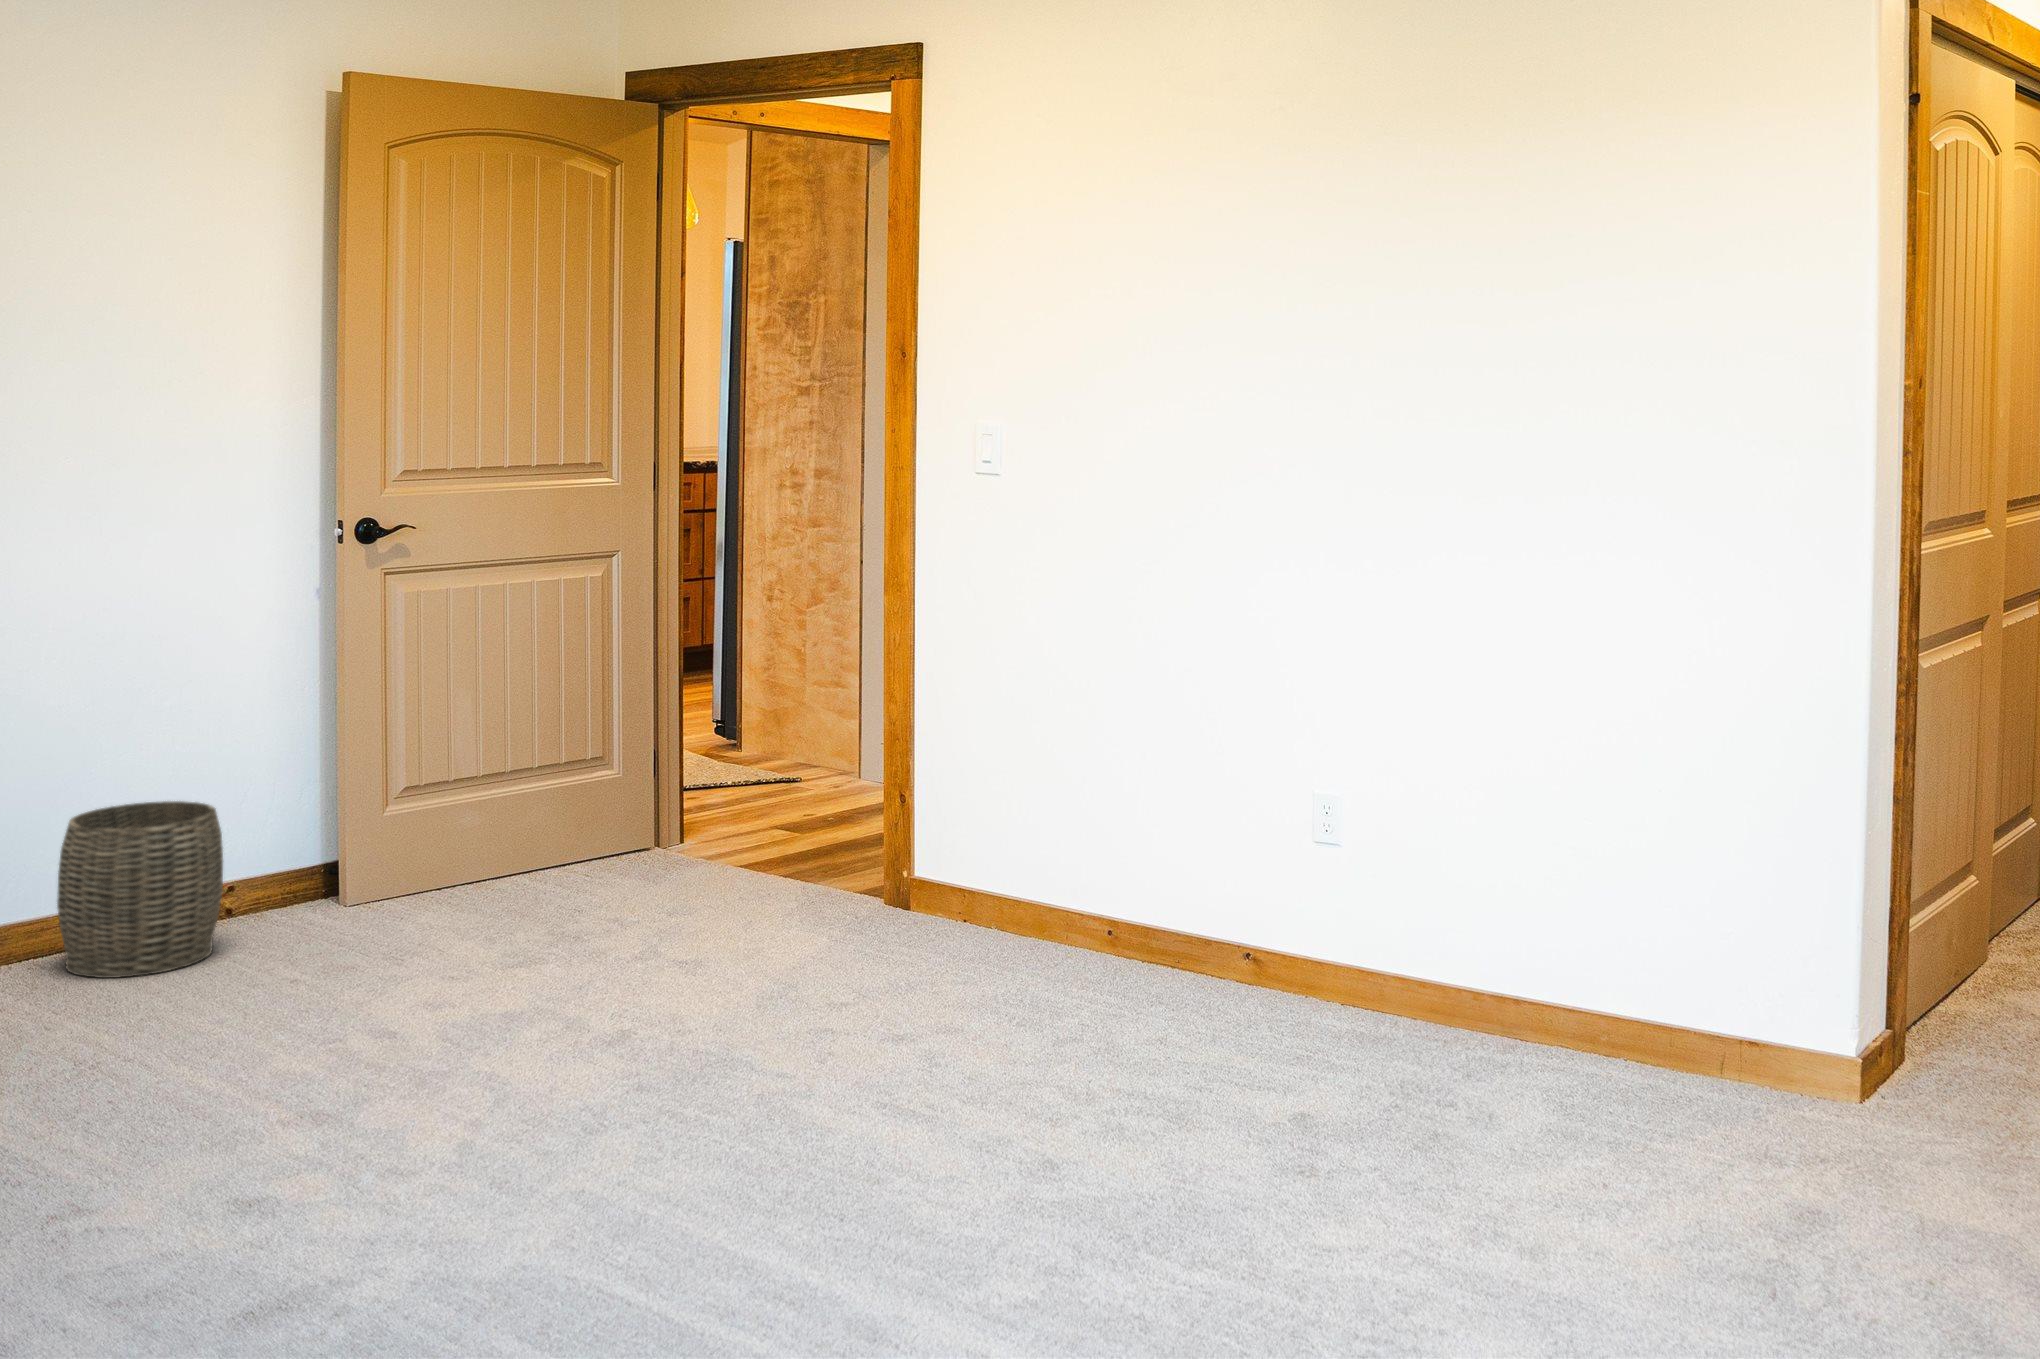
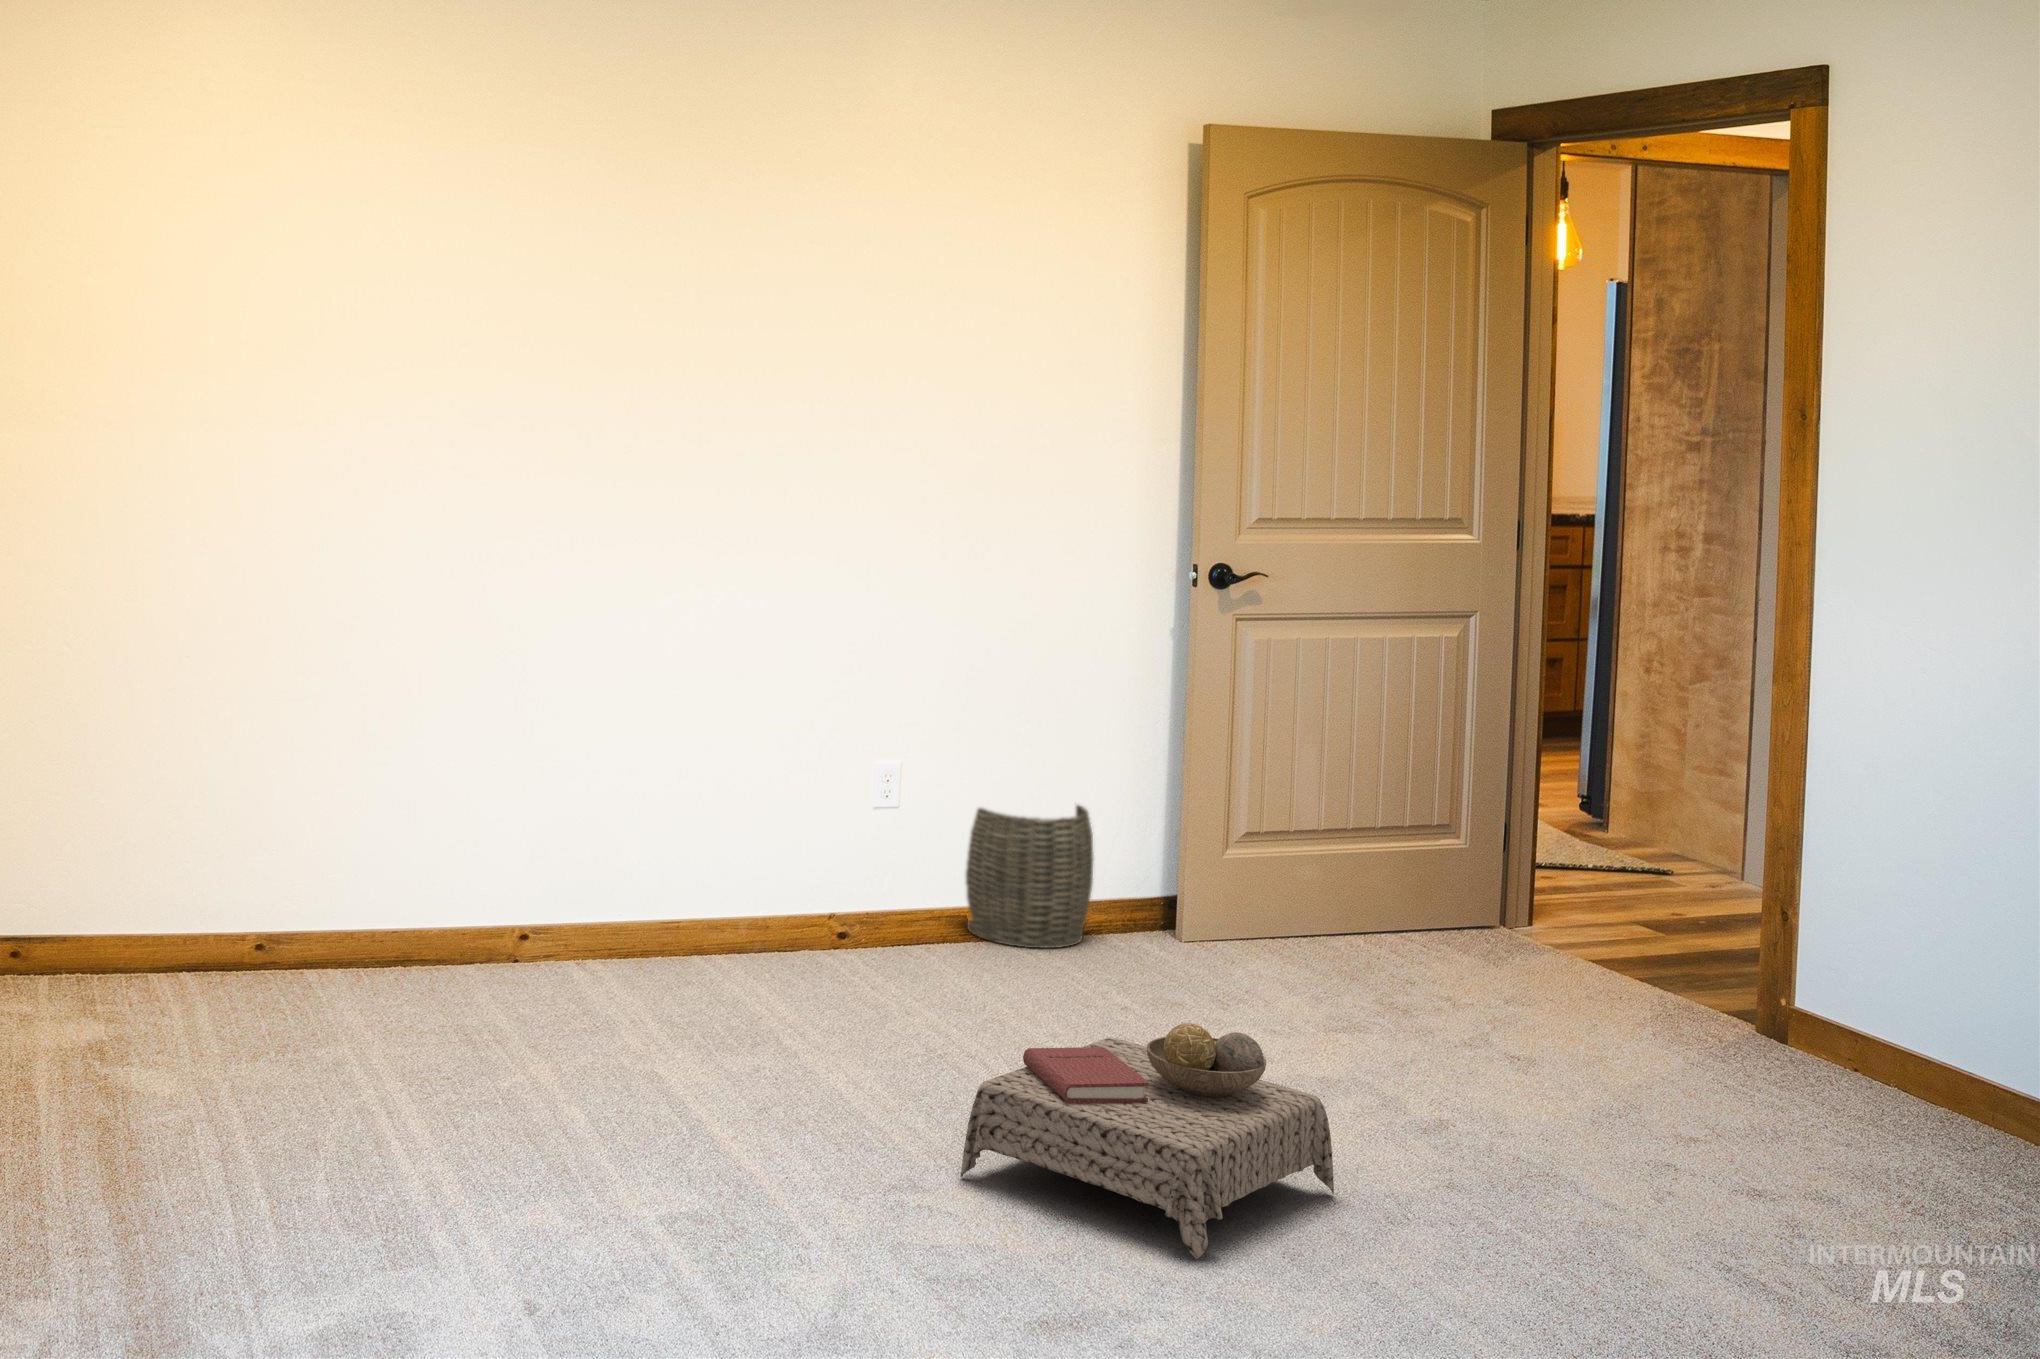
ottoman: none [33,1028,504,1310] -> present [961,1023,1334,1259]

